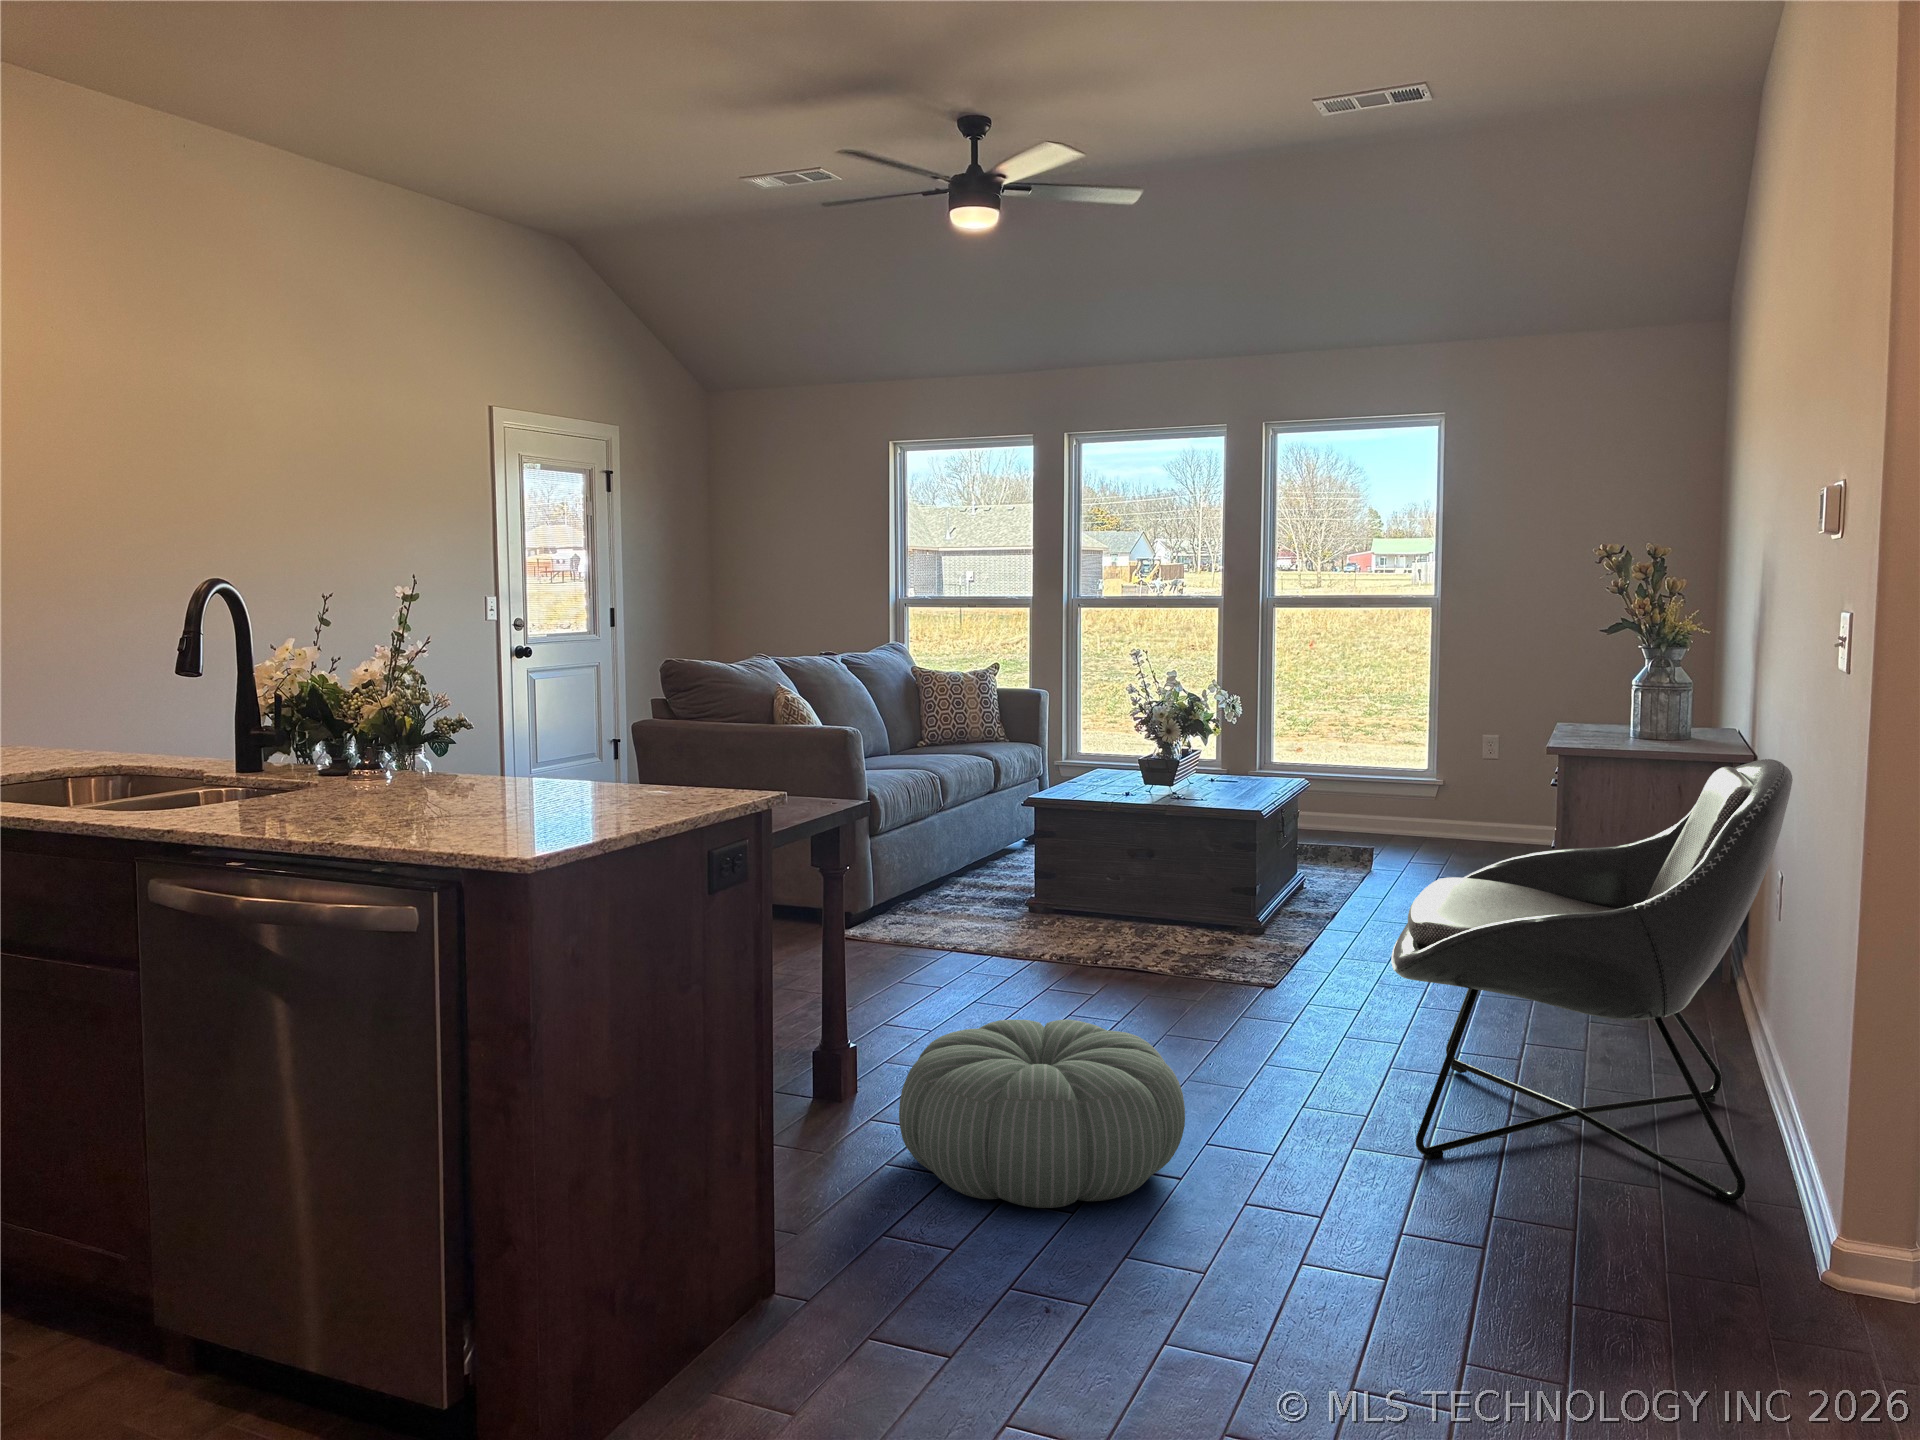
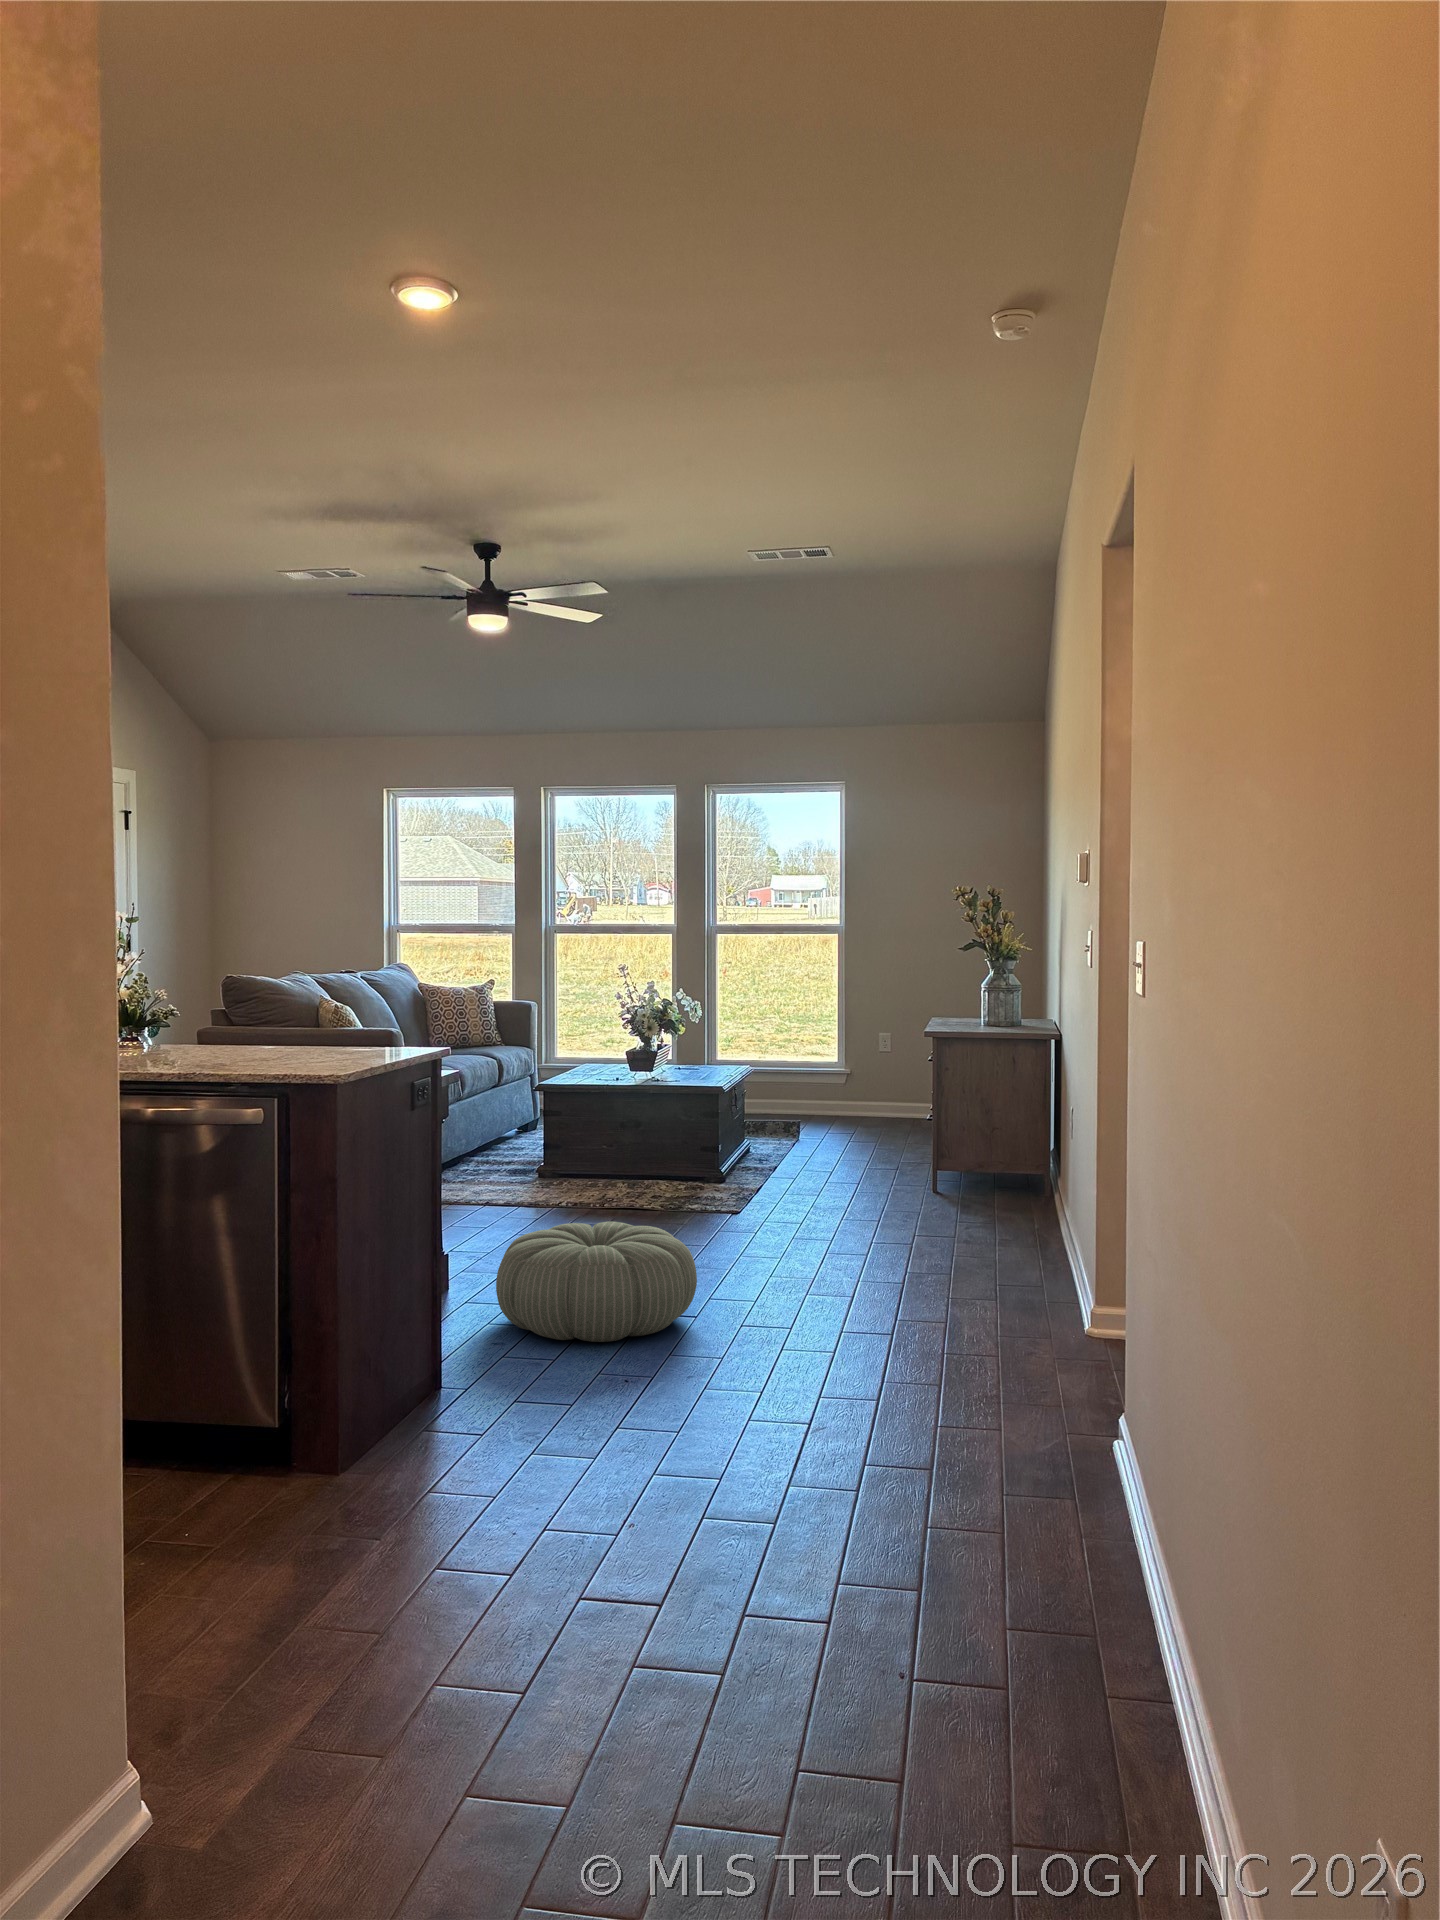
lounge chair: present [1391,759,1793,1205] -> none [829,1027,1071,1311]

